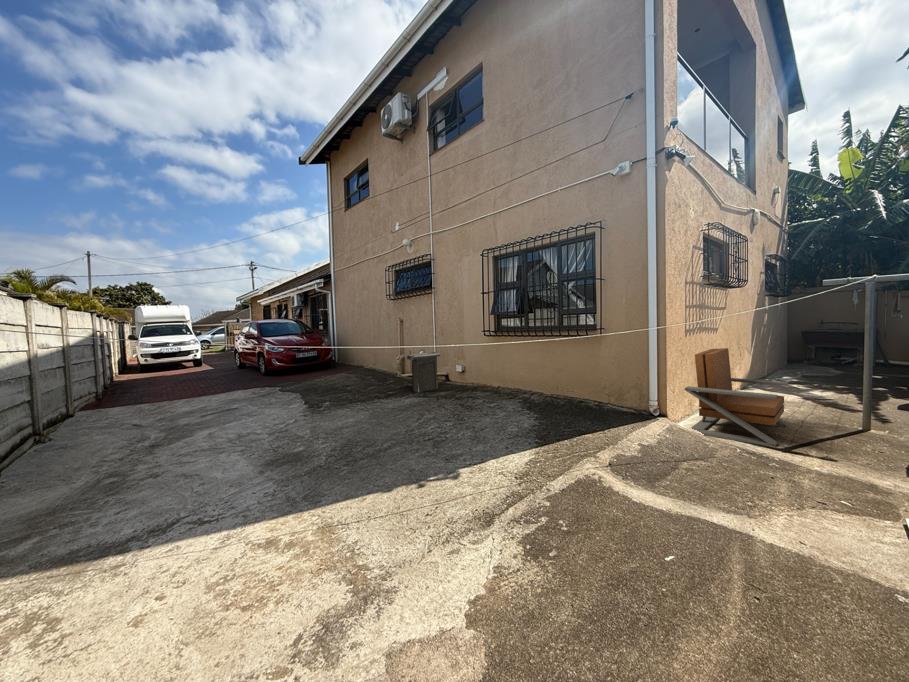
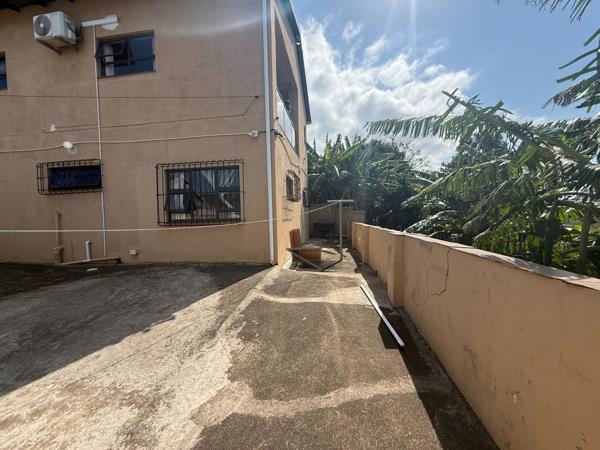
trash can: present [407,352,440,392] -> none [79,242,112,276]

